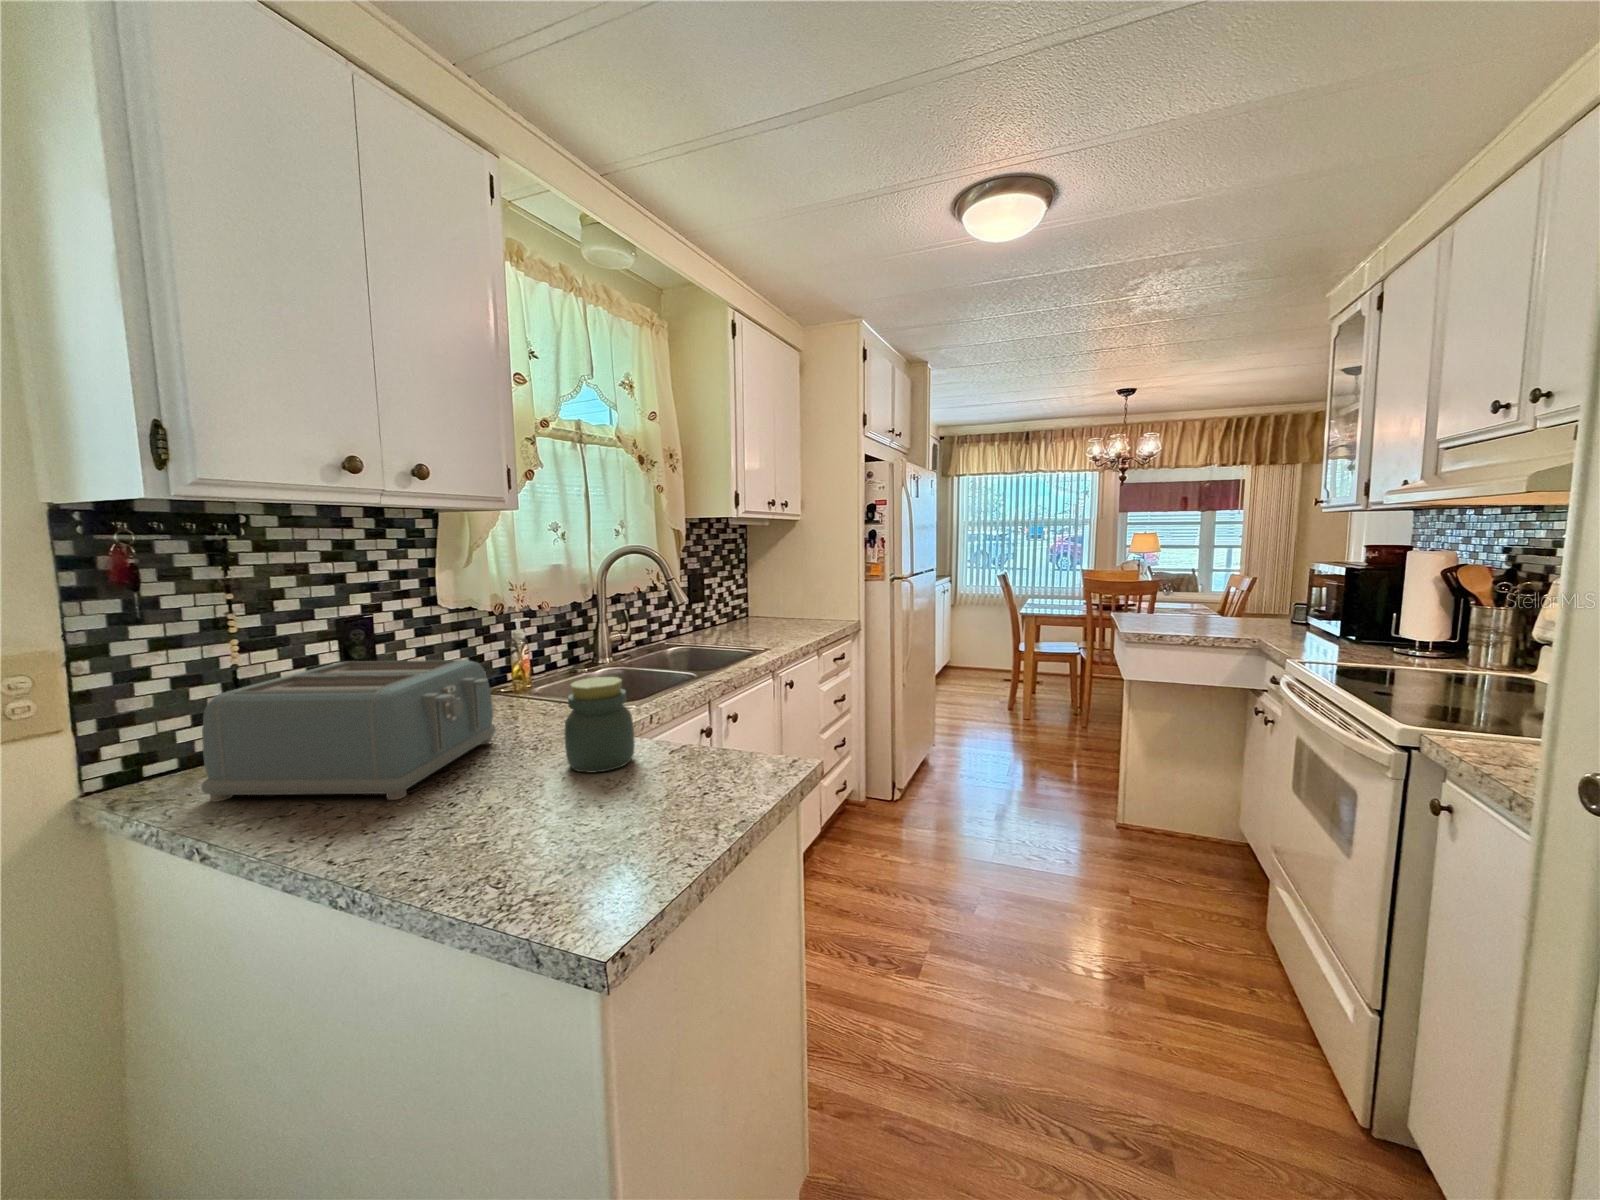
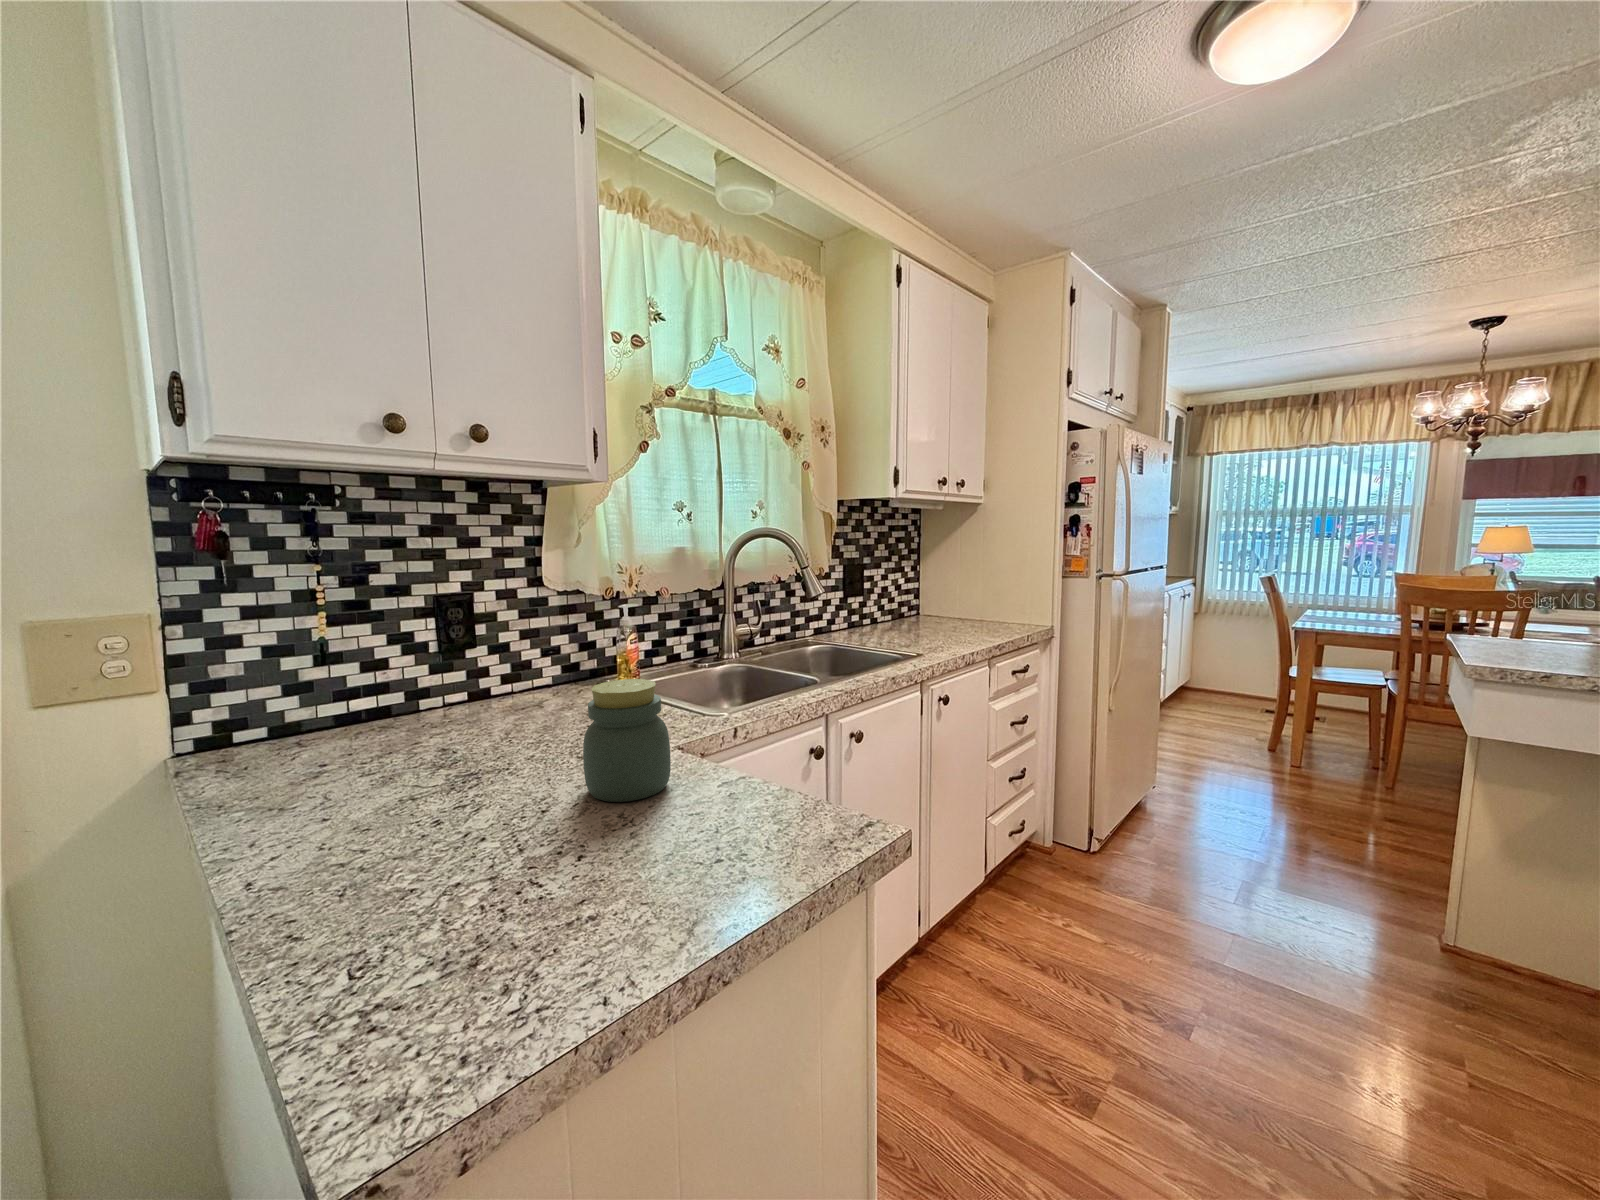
toaster: present [201,660,496,802] -> none [240,640,551,806]

